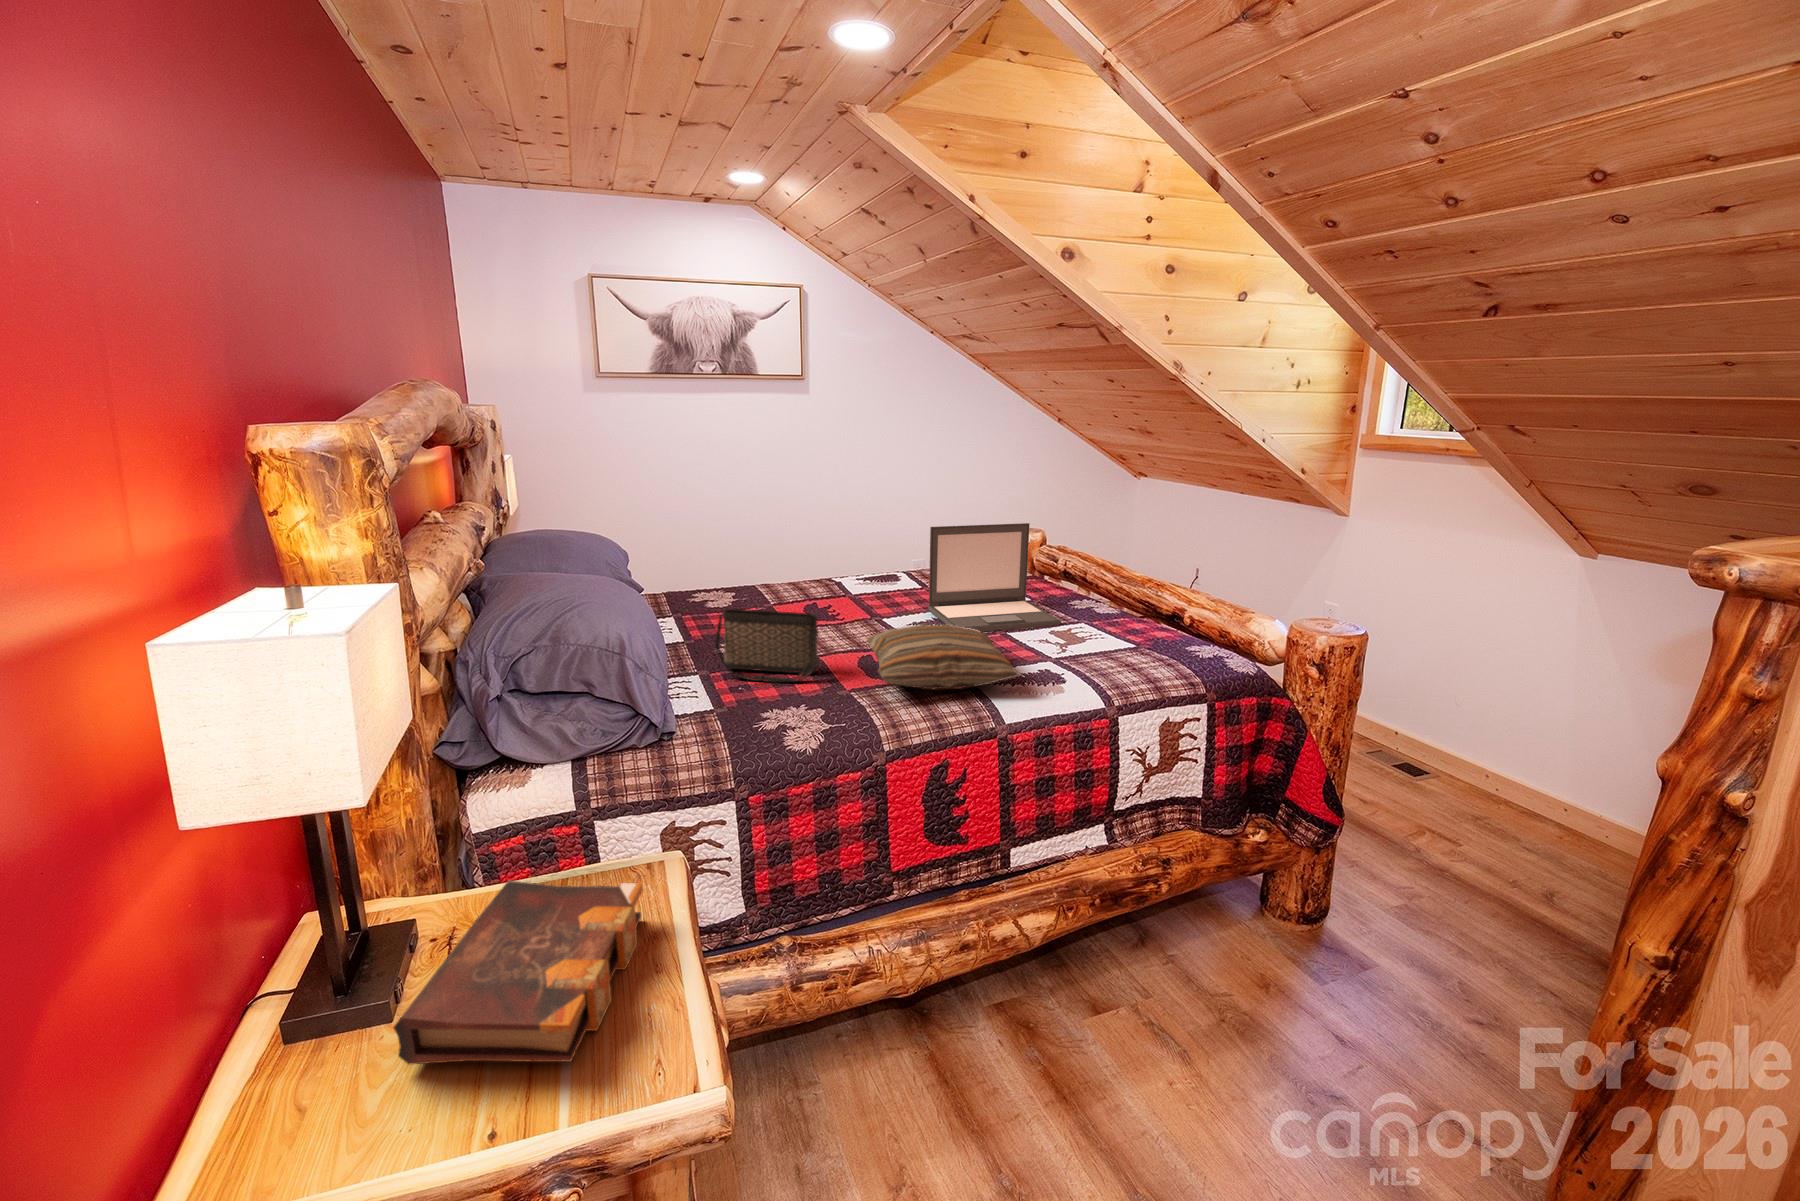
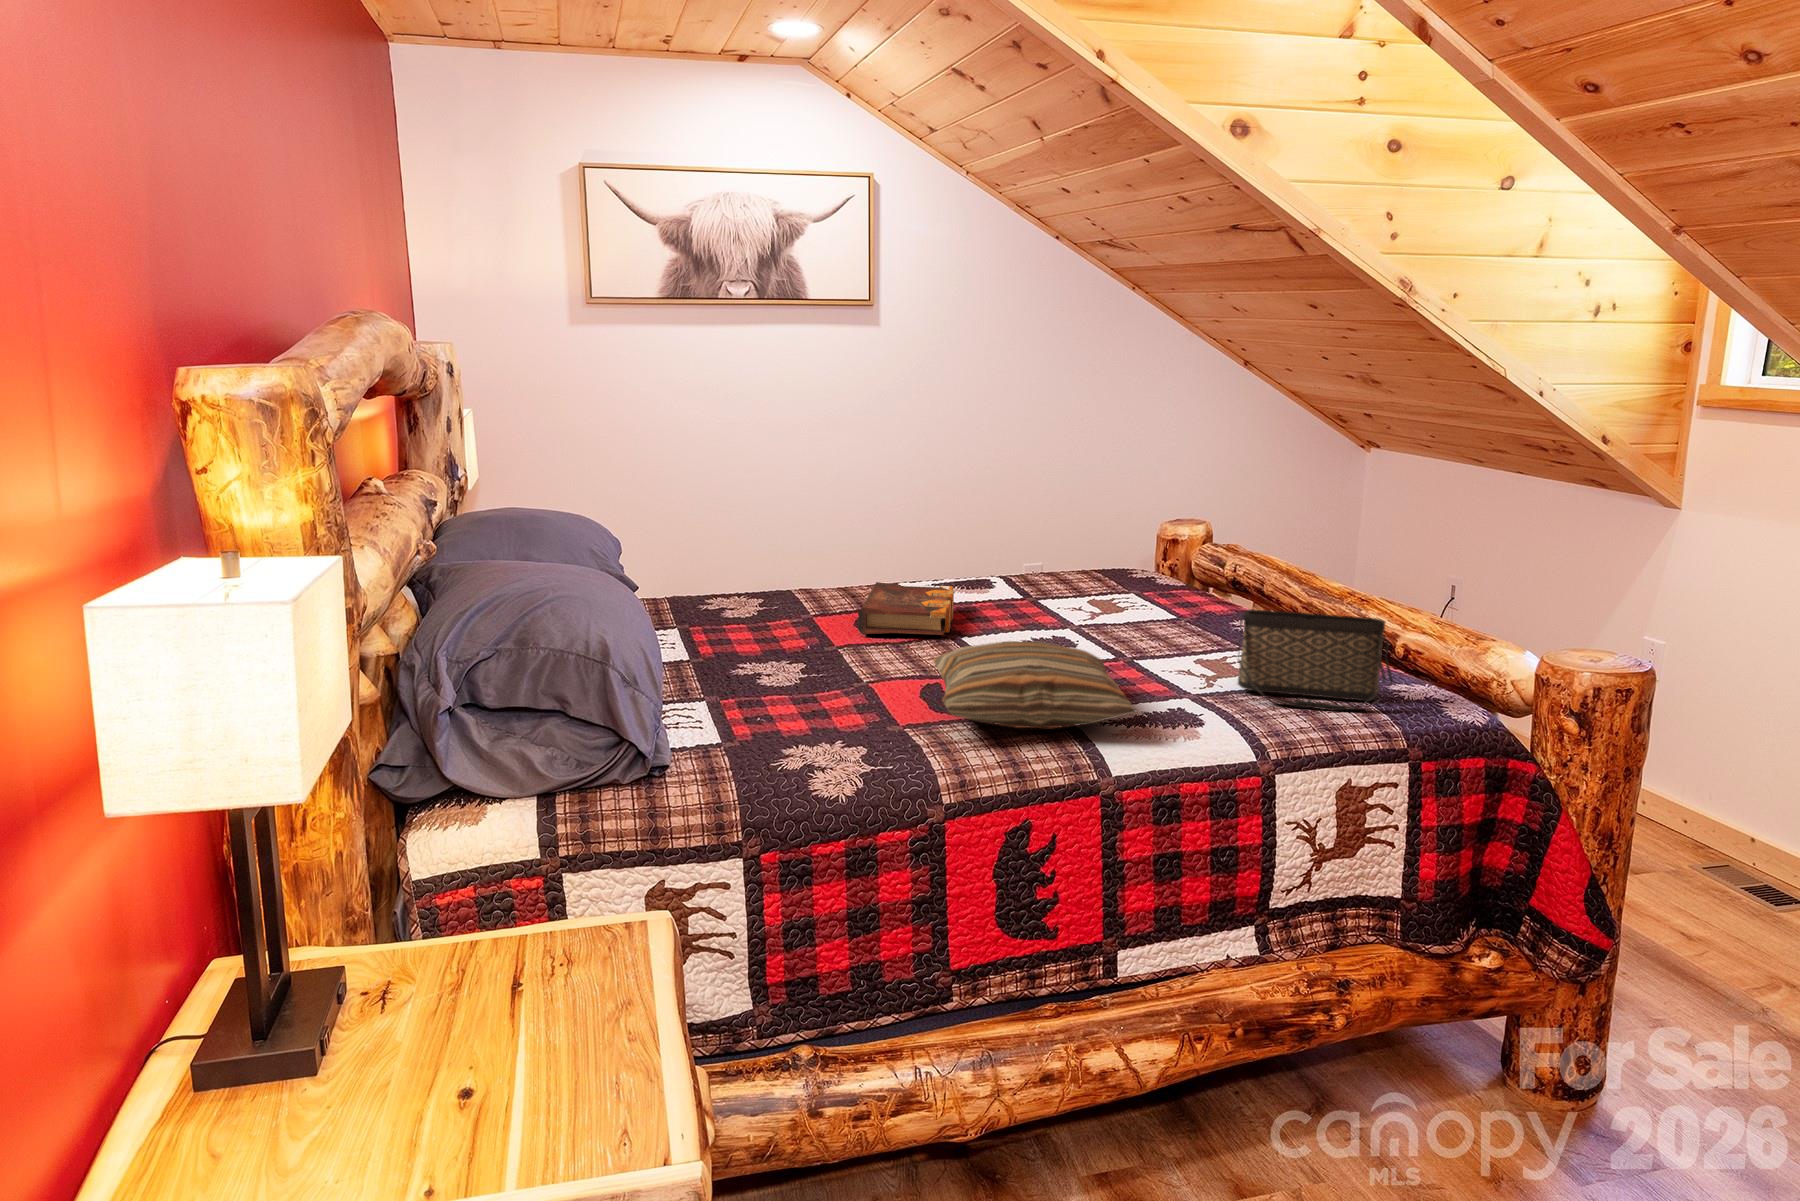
laptop: present [928,523,1061,632] -> none [1028,507,1214,658]
handbag: present [715,609,818,683] -> present [1238,609,1393,710]
book: present [394,880,643,1064] -> present [858,582,954,635]

